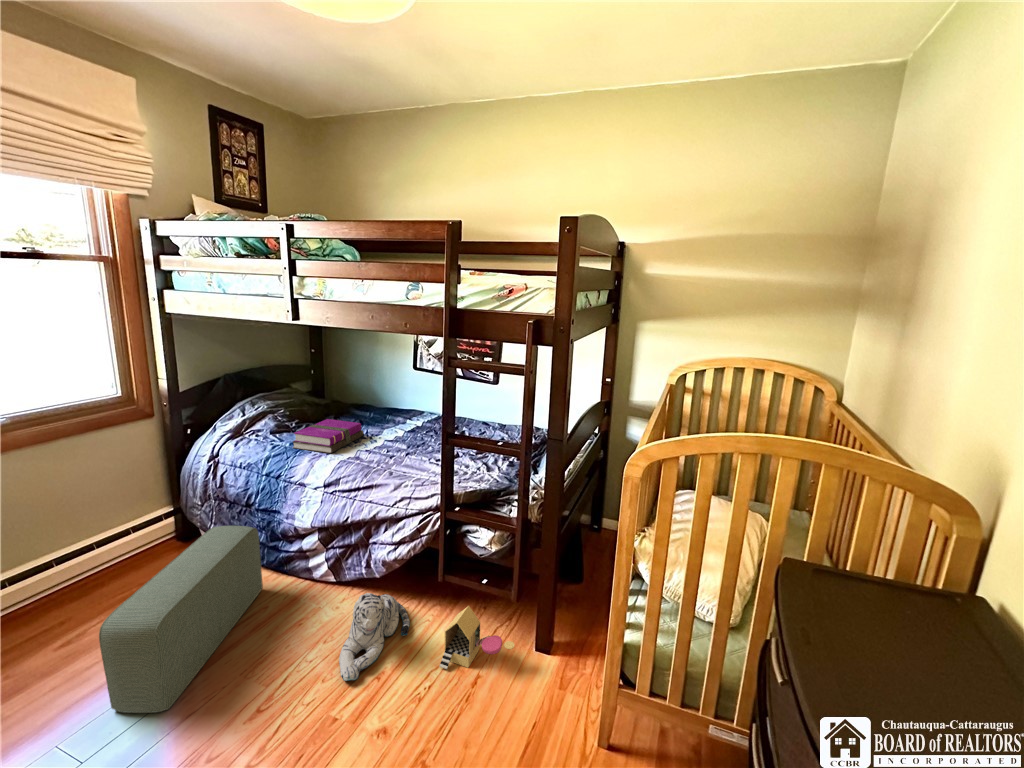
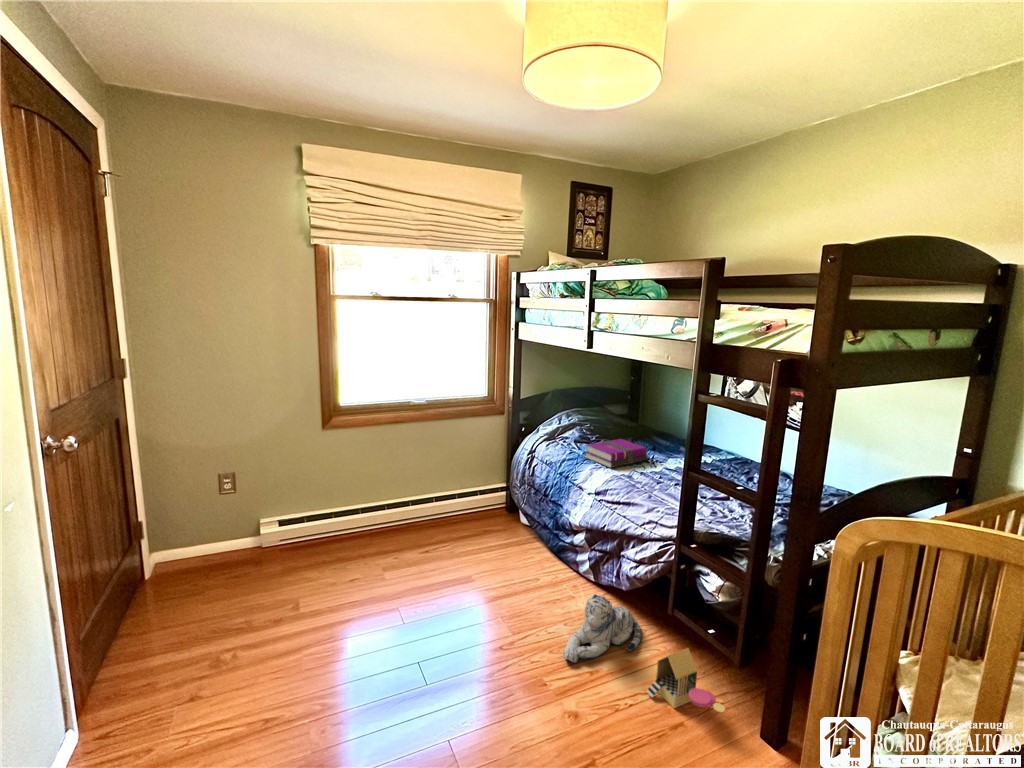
pouf: present [99,526,263,713] -> none [431,504,544,616]

